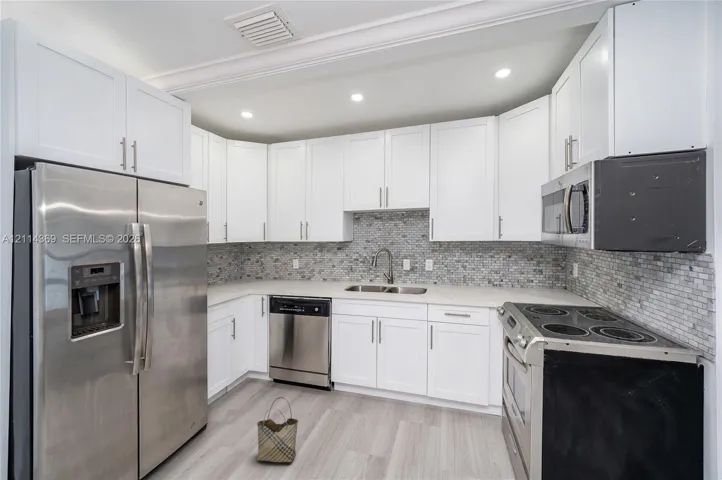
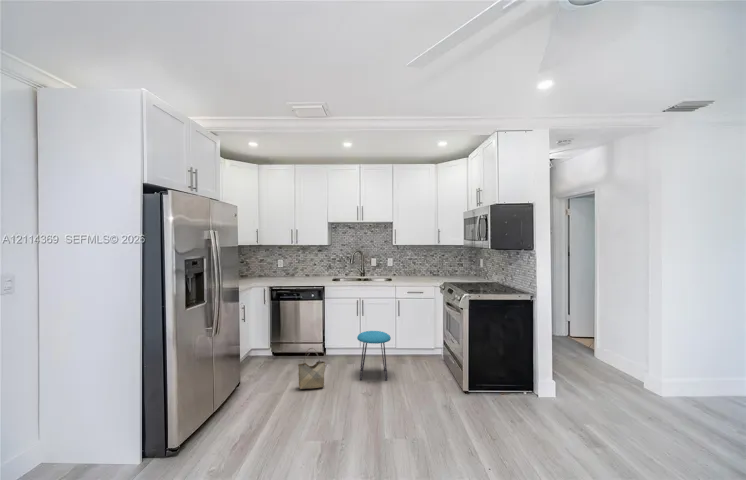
stool: none [354,373,405,463] -> present [357,331,391,381]

